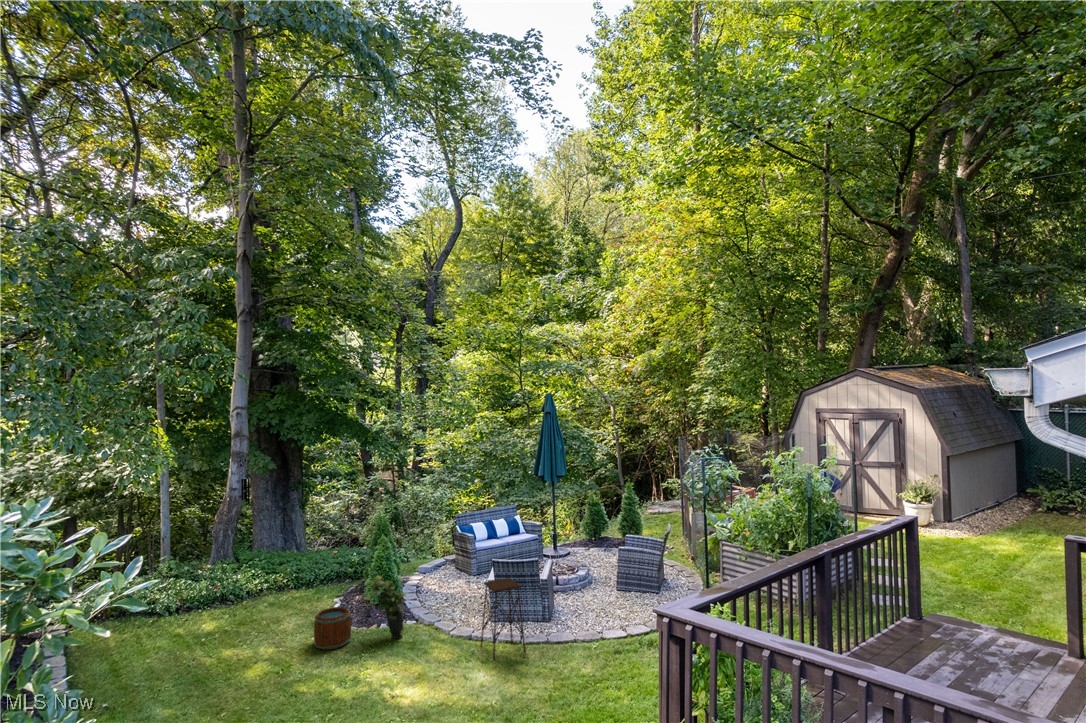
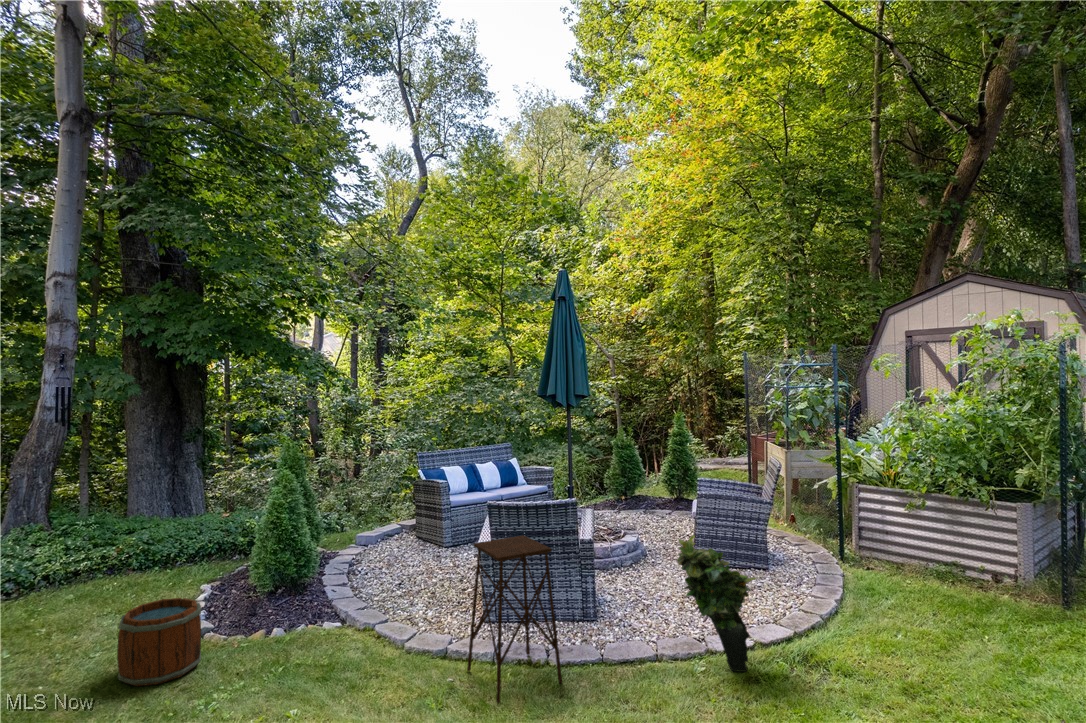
potted plant: present [369,576,406,639] -> present [677,535,756,672]

